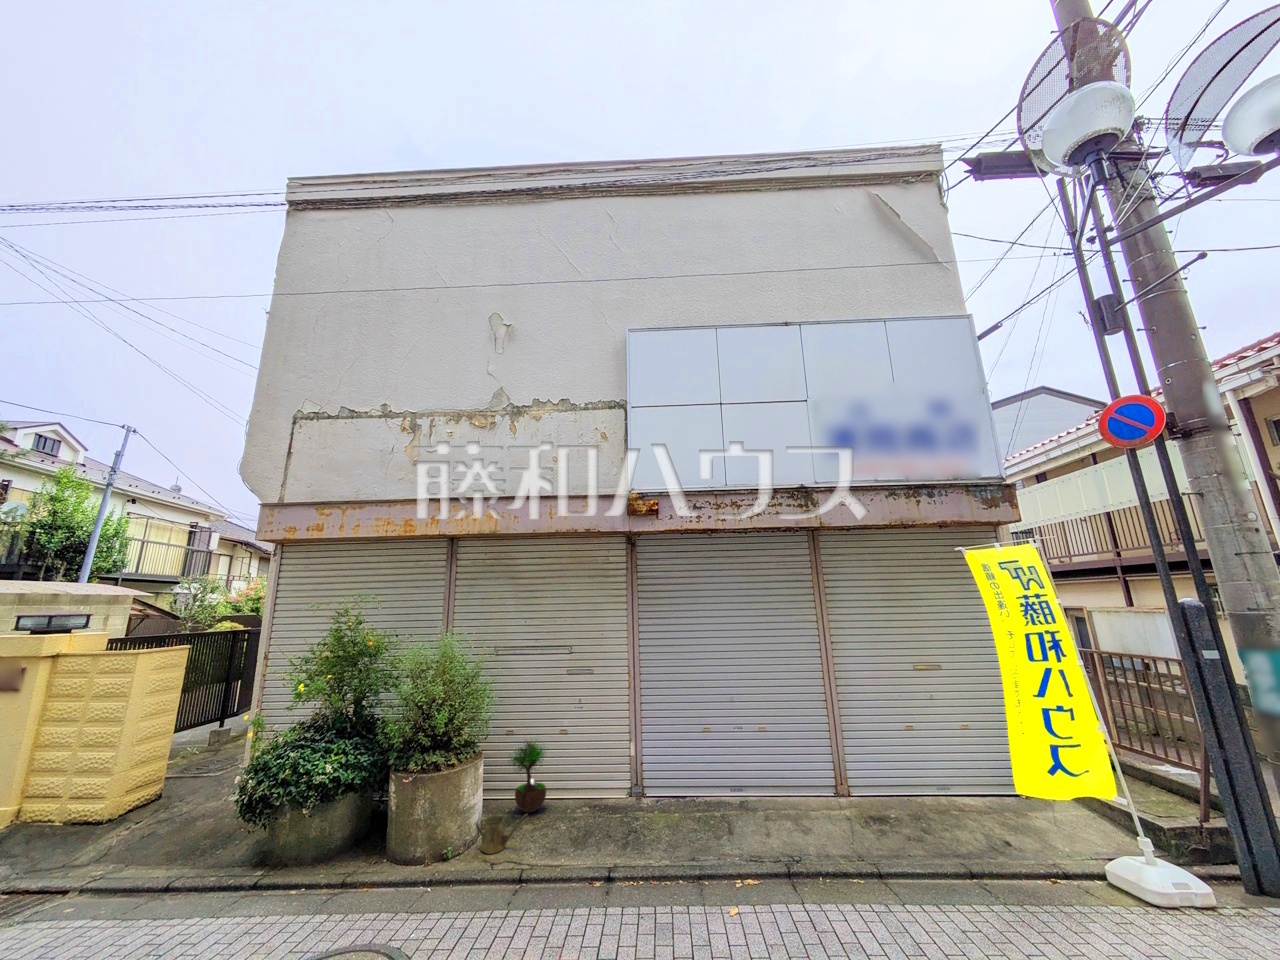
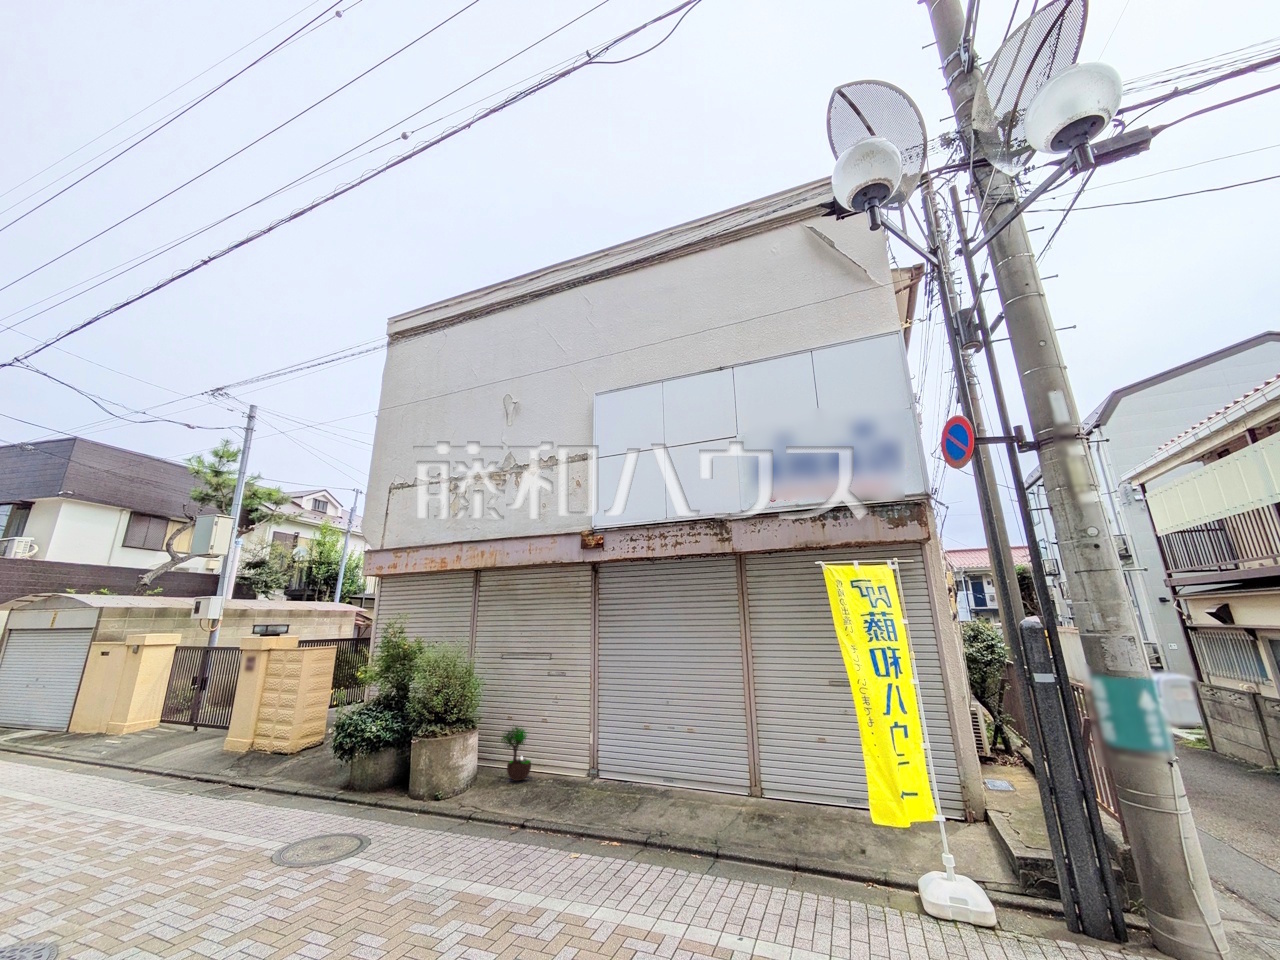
watering can: present [476,814,527,854] -> none [463,774,493,800]

